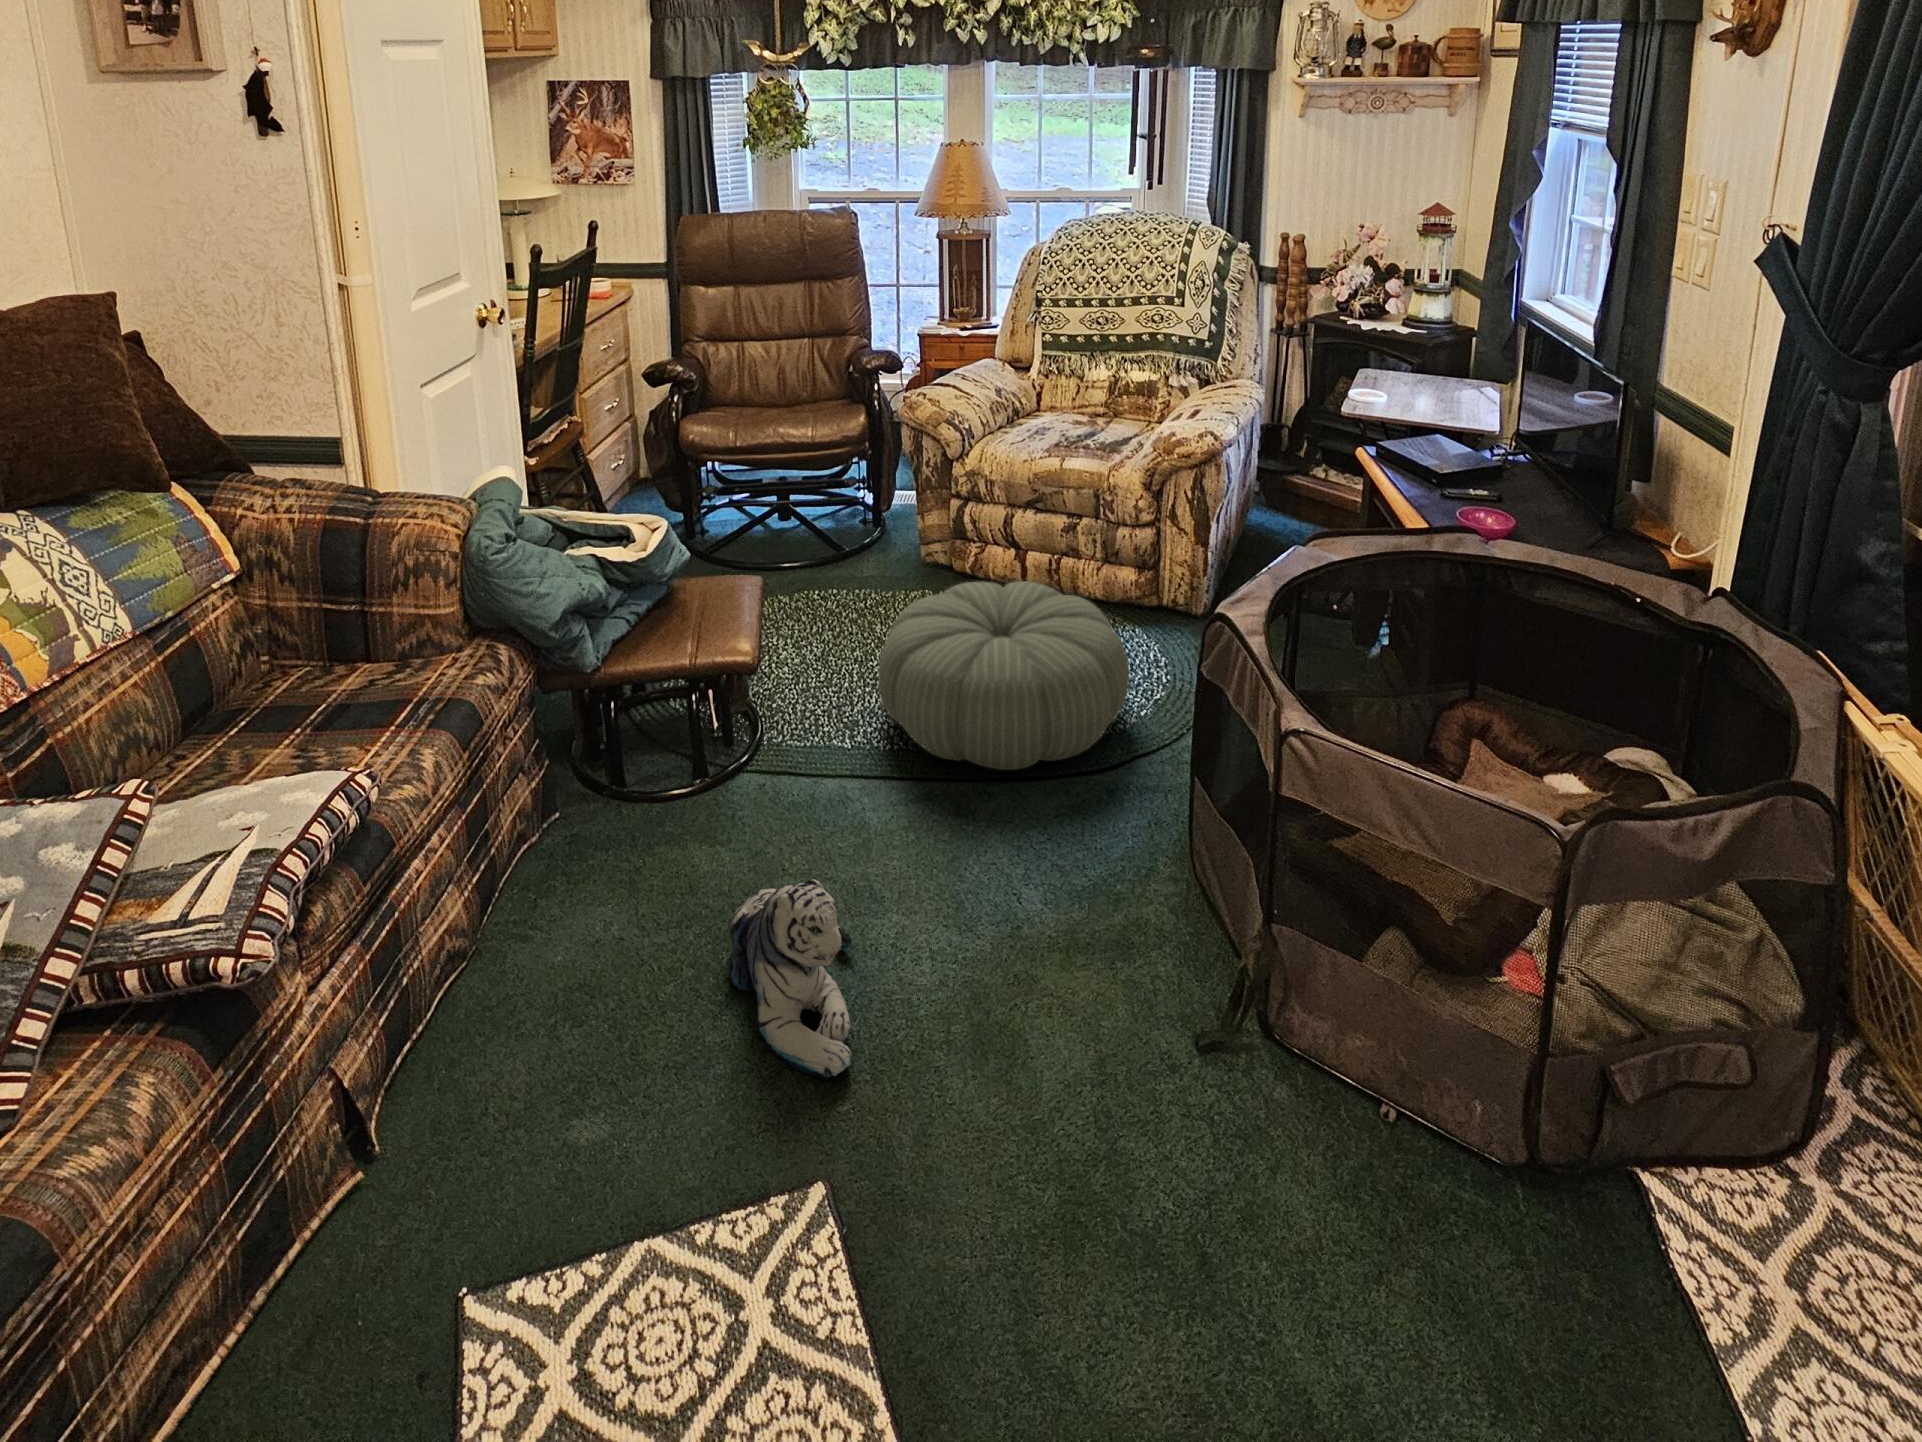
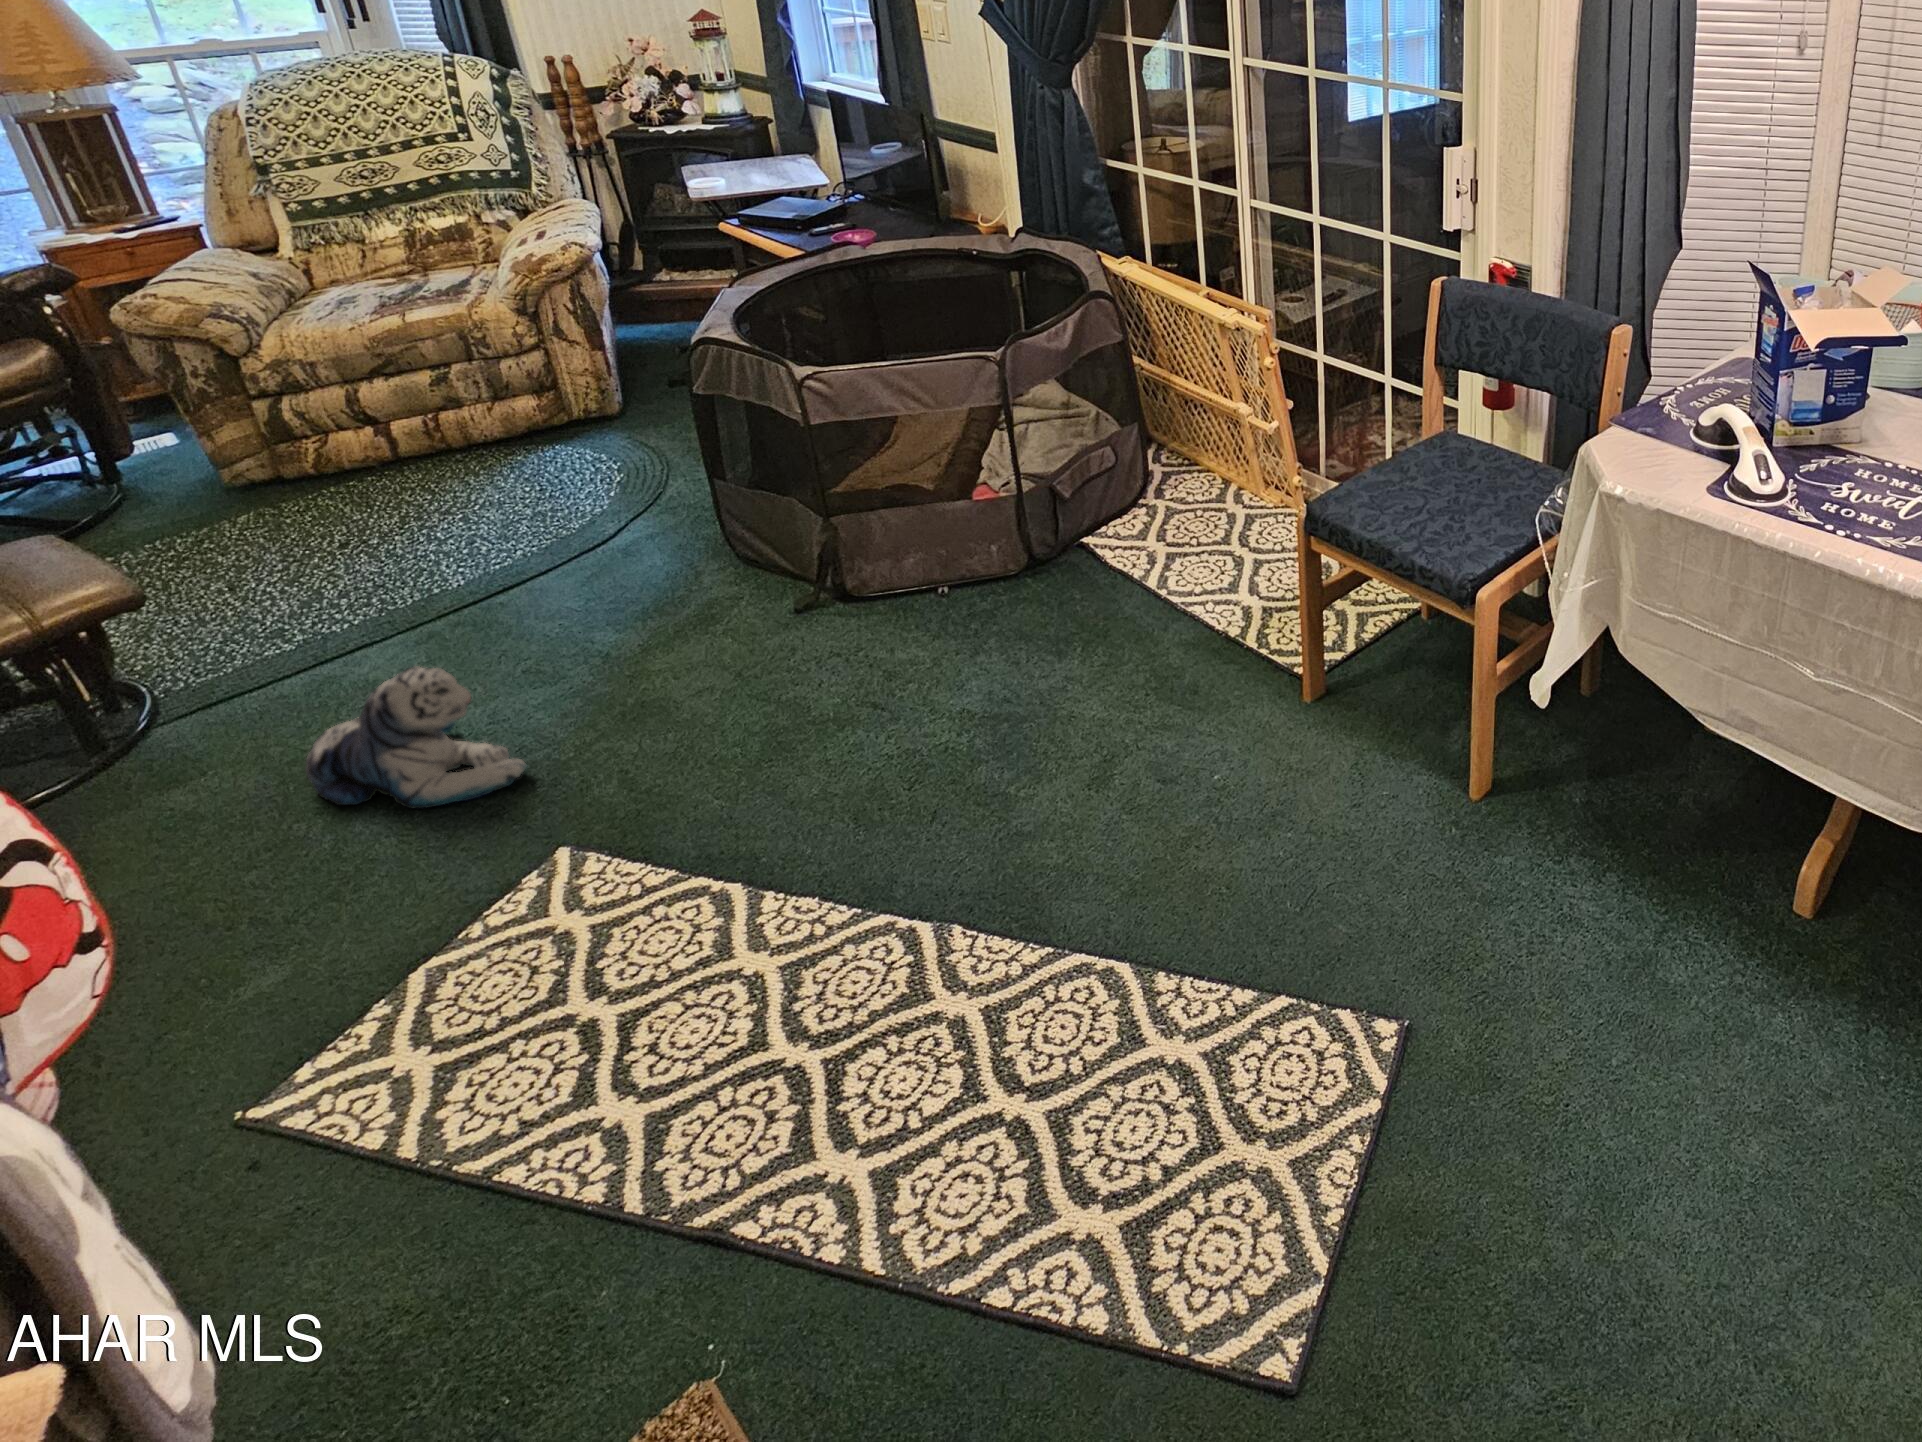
pouf: present [878,581,1130,770] -> none [284,419,601,600]

